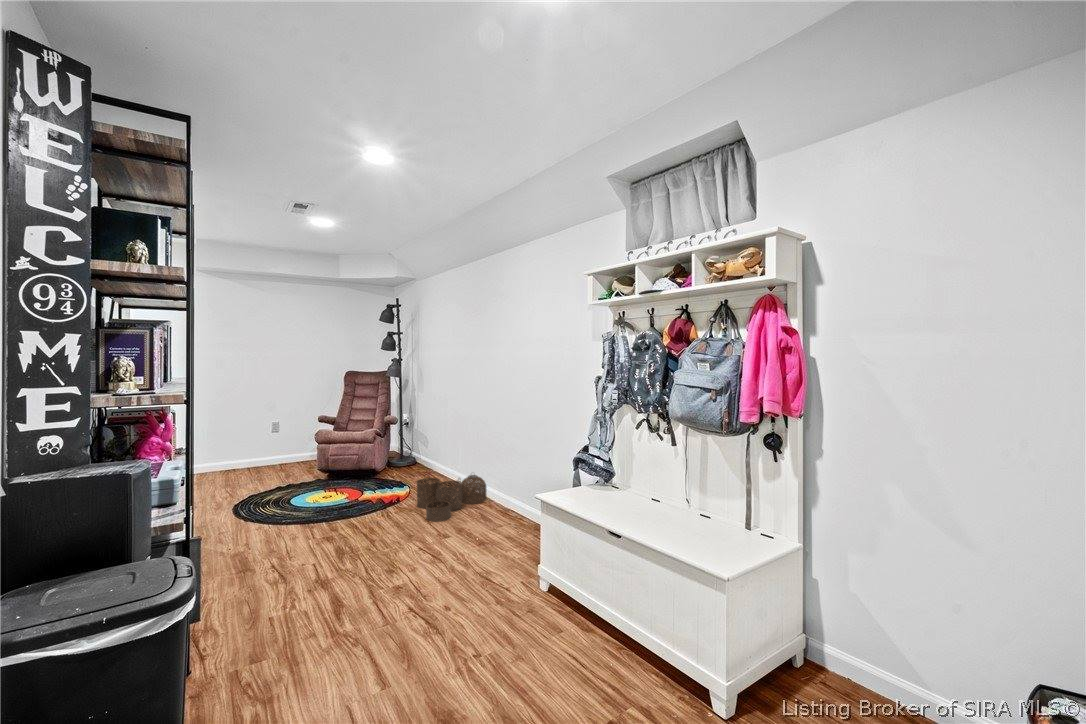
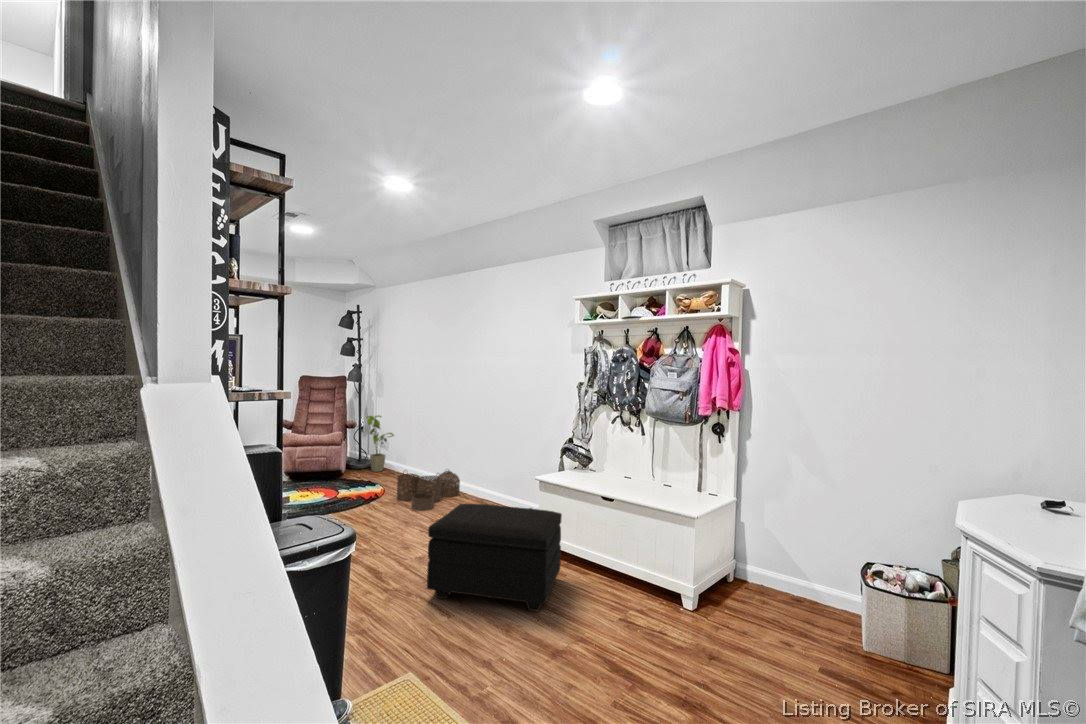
house plant: none [402,412,432,471] -> present [366,415,394,472]
footstool: none [372,531,552,693] -> present [427,504,562,611]

